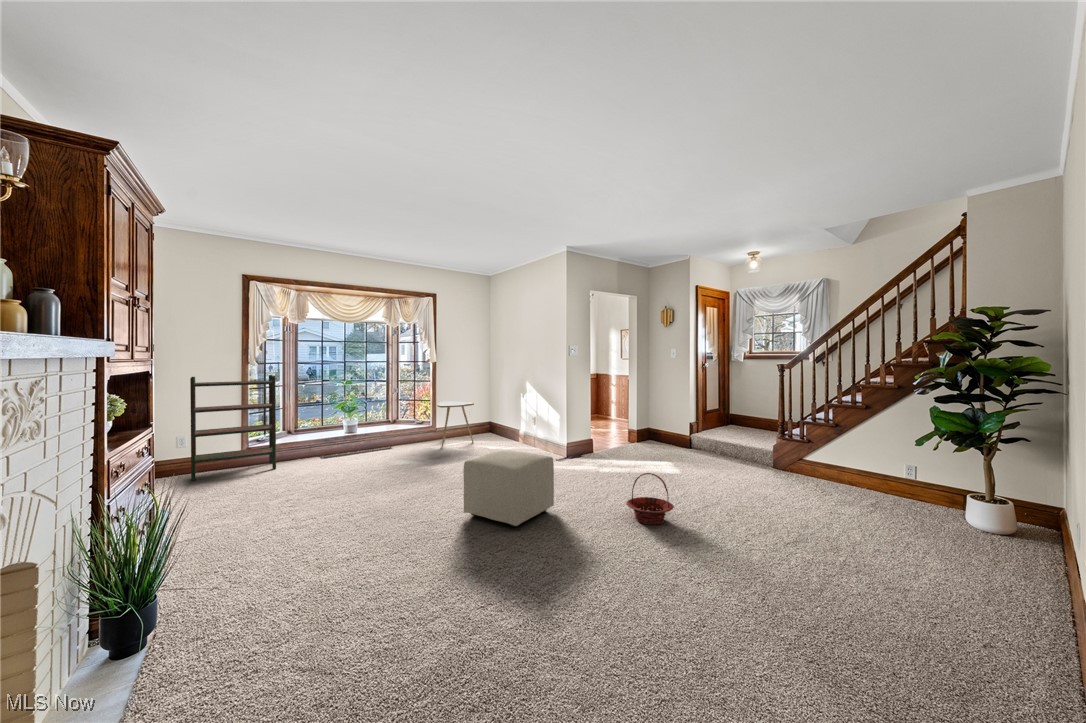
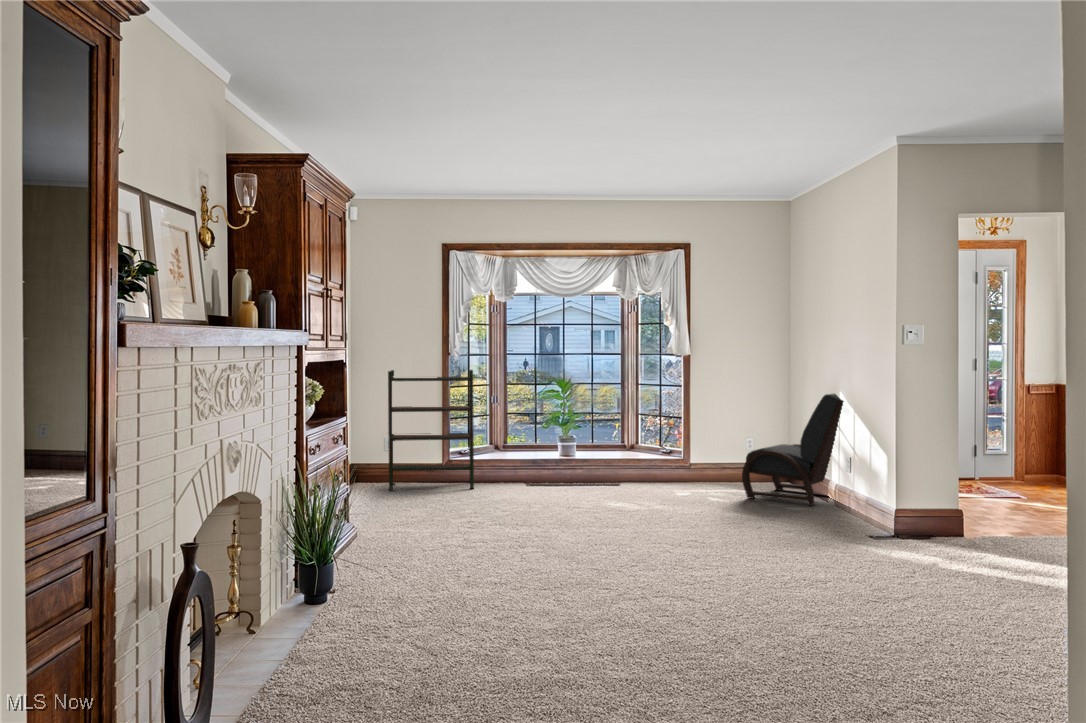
lounge chair: none [479,385,547,455] -> present [742,394,844,505]
side table: present [437,402,474,447] -> none [689,417,748,485]
ottoman: present [463,450,554,527] -> none [653,479,782,578]
basket: present [626,473,674,525] -> none [881,527,962,607]

